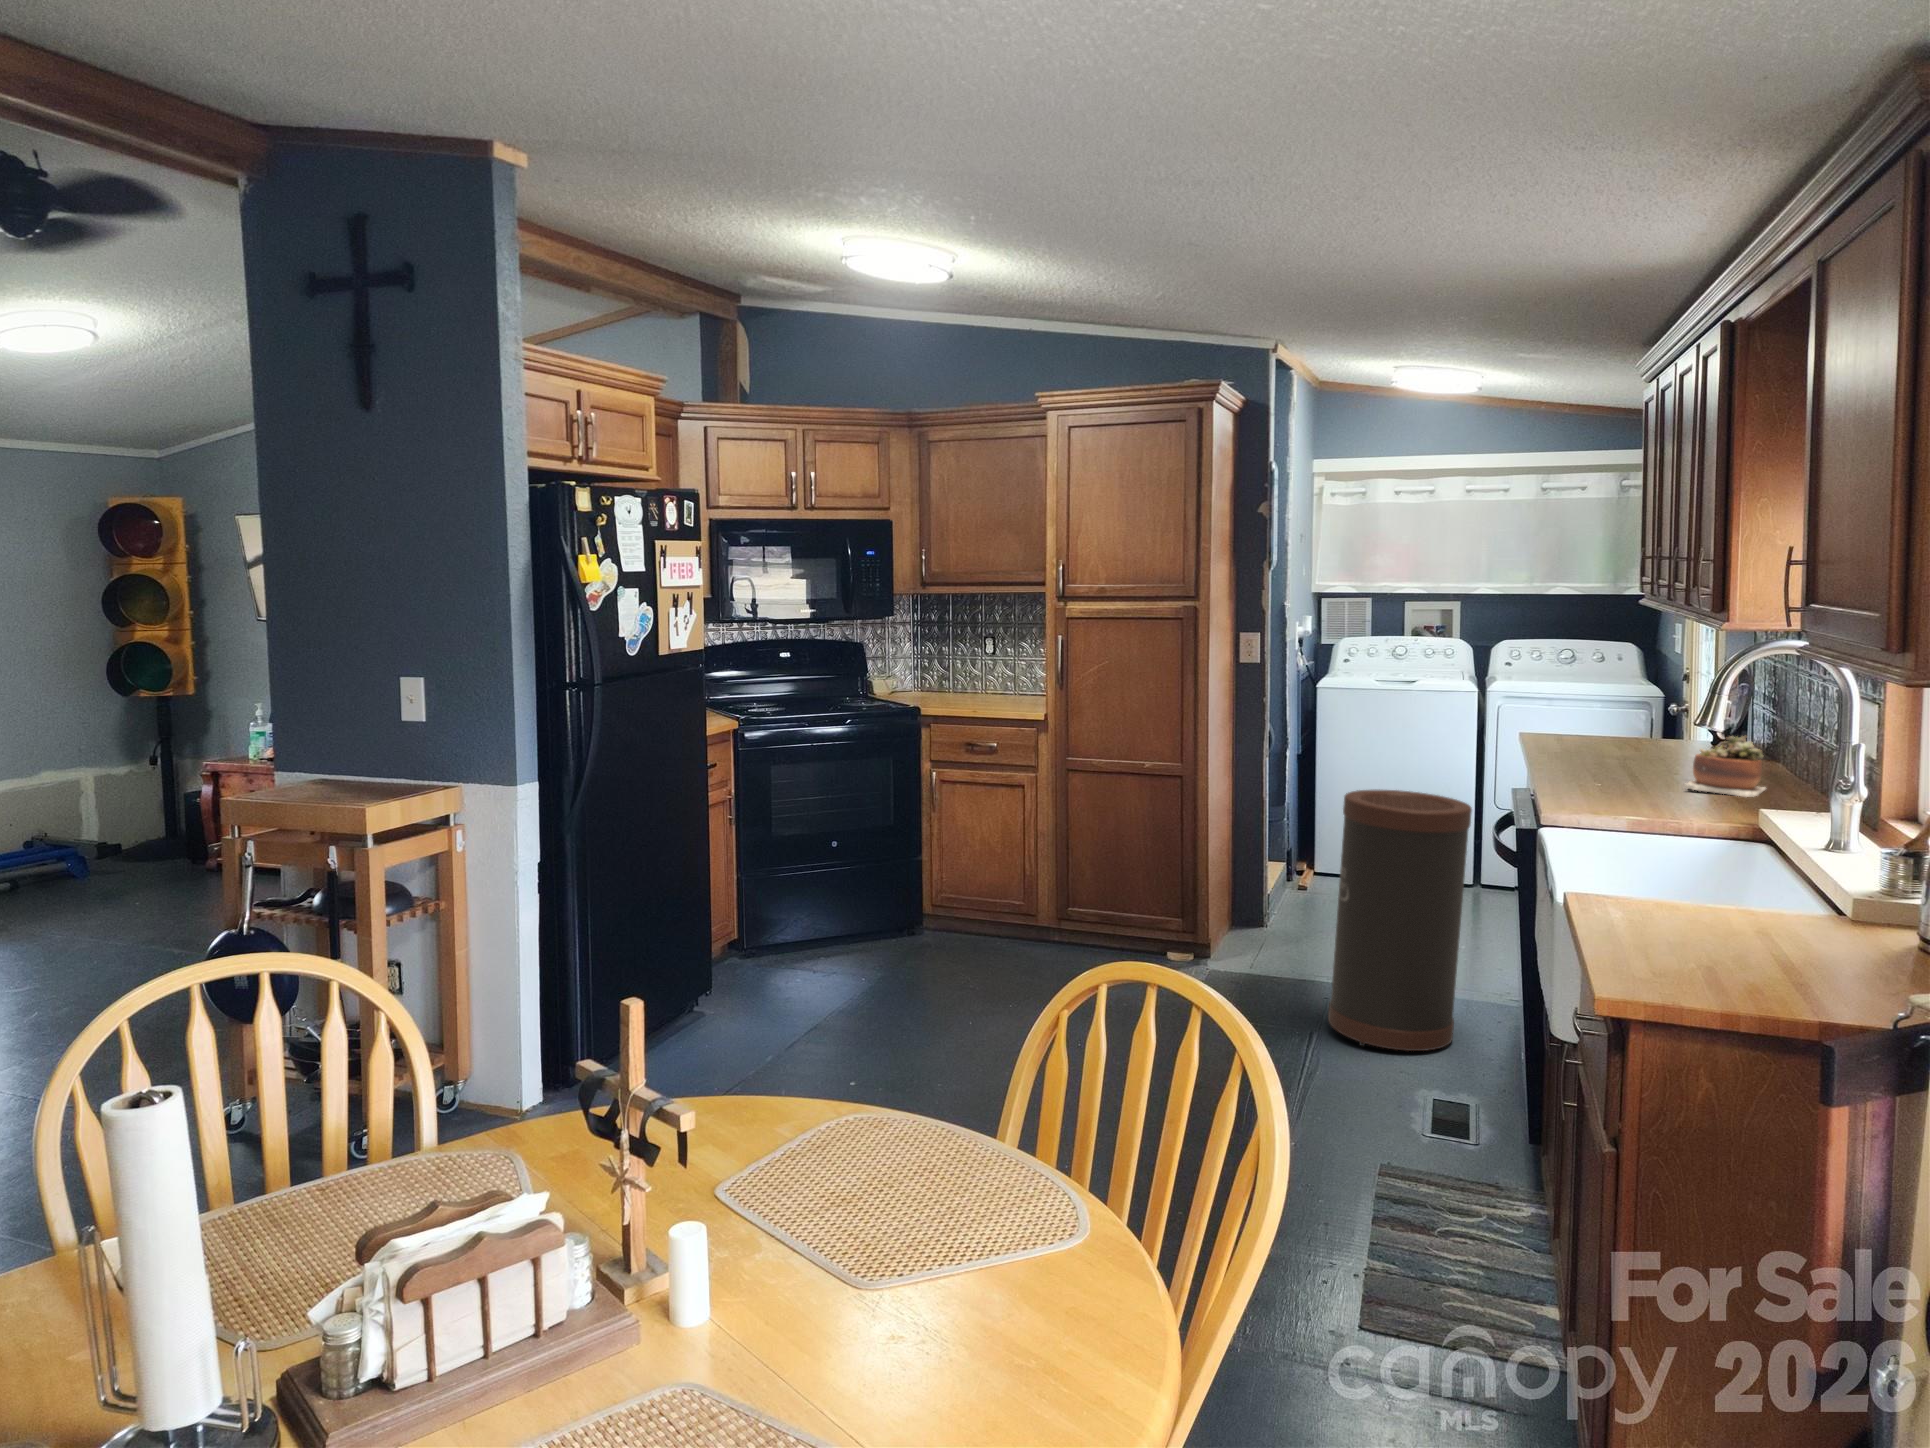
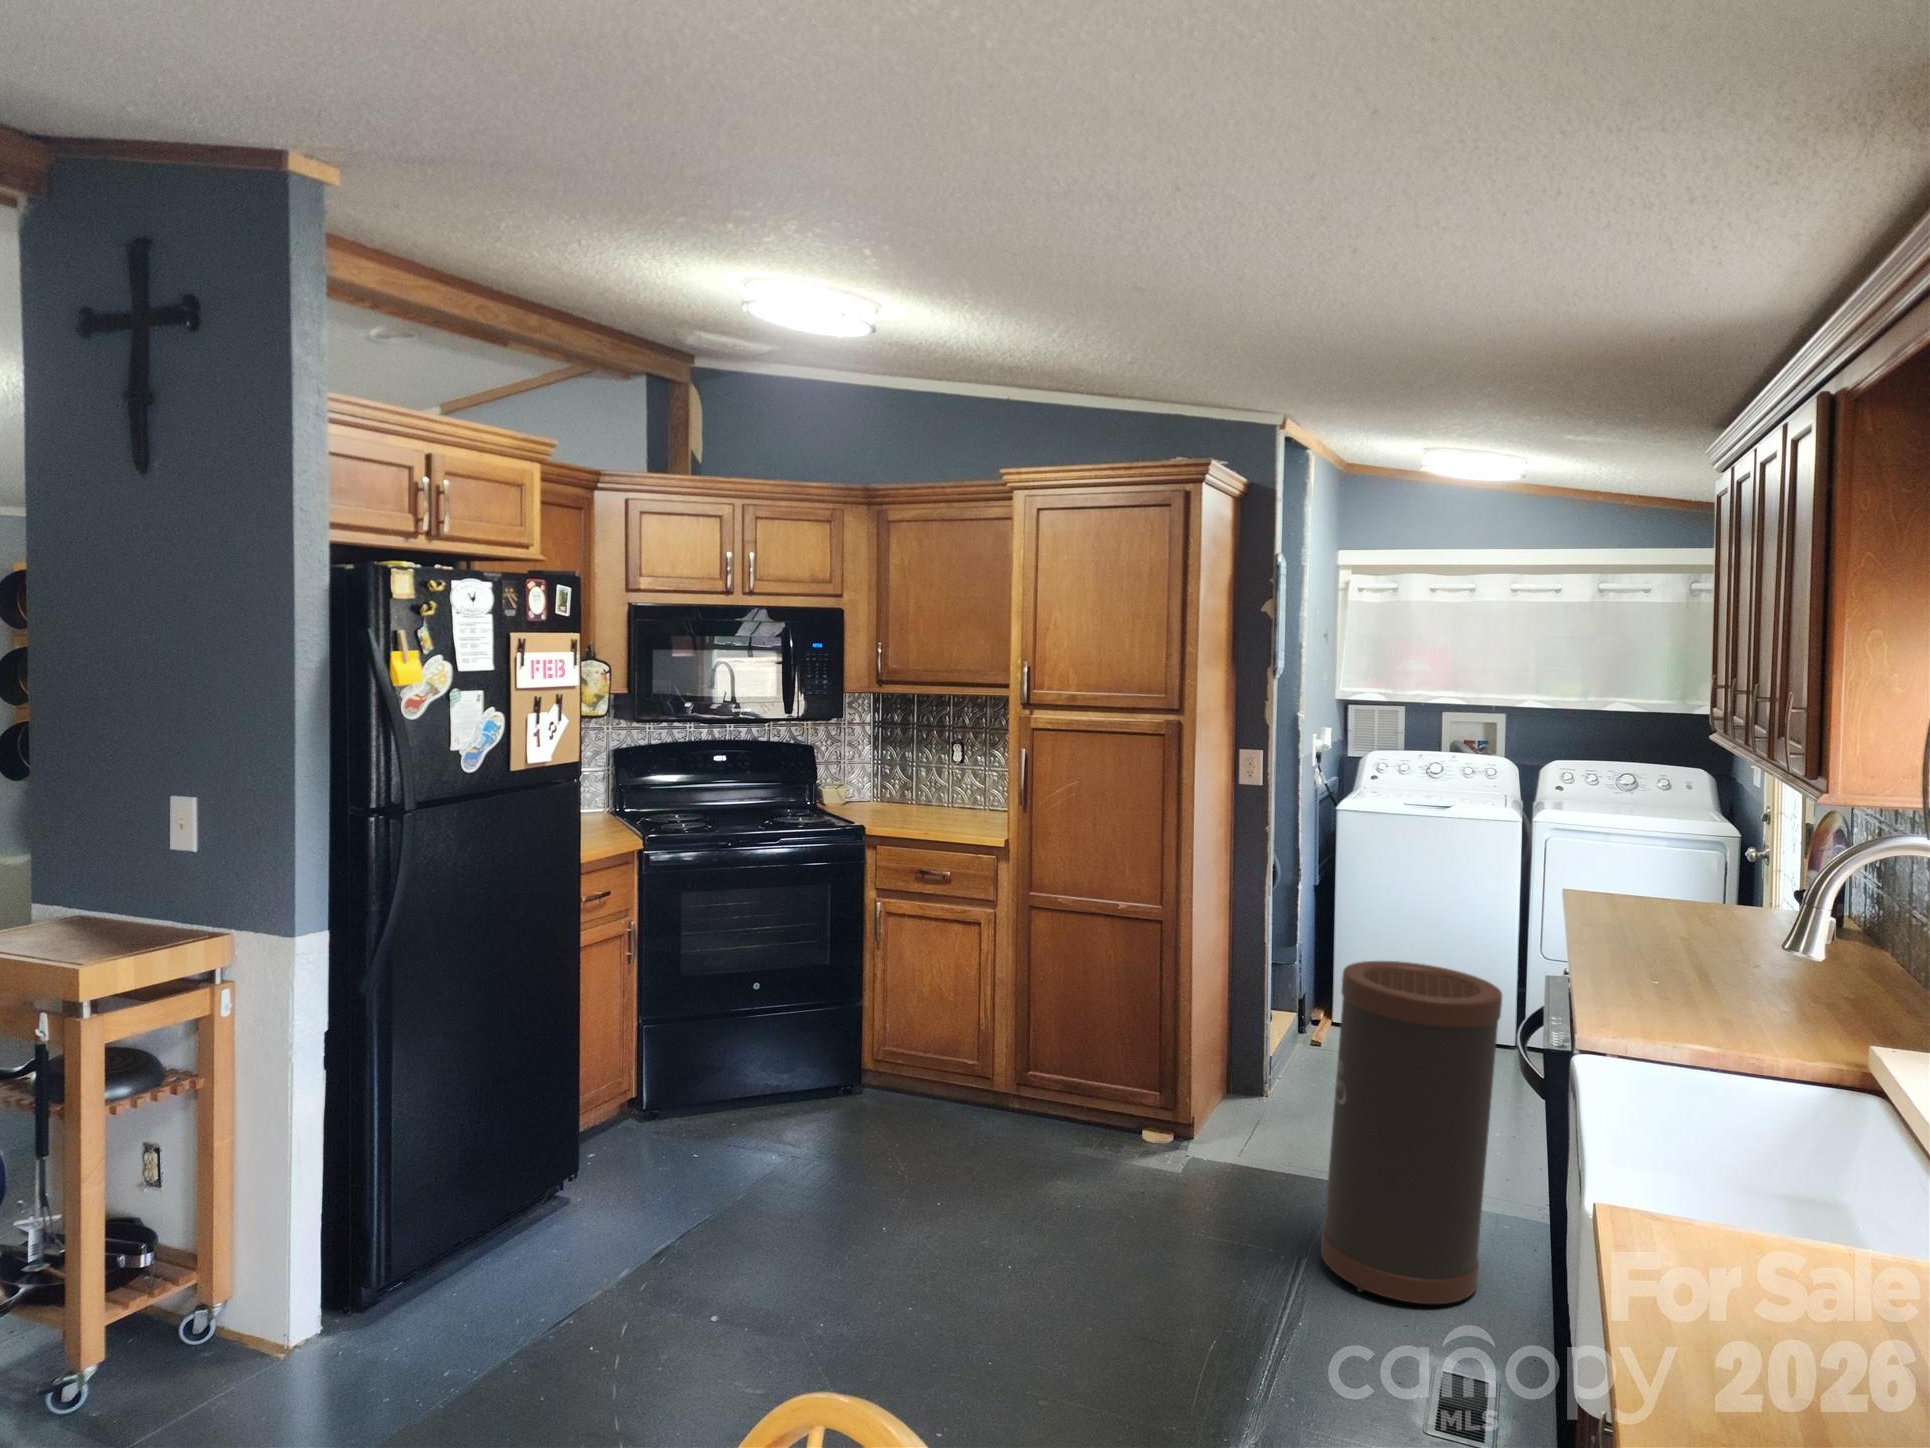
succulent plant: present [1684,736,1766,797] -> none [1778,933,1891,1023]

